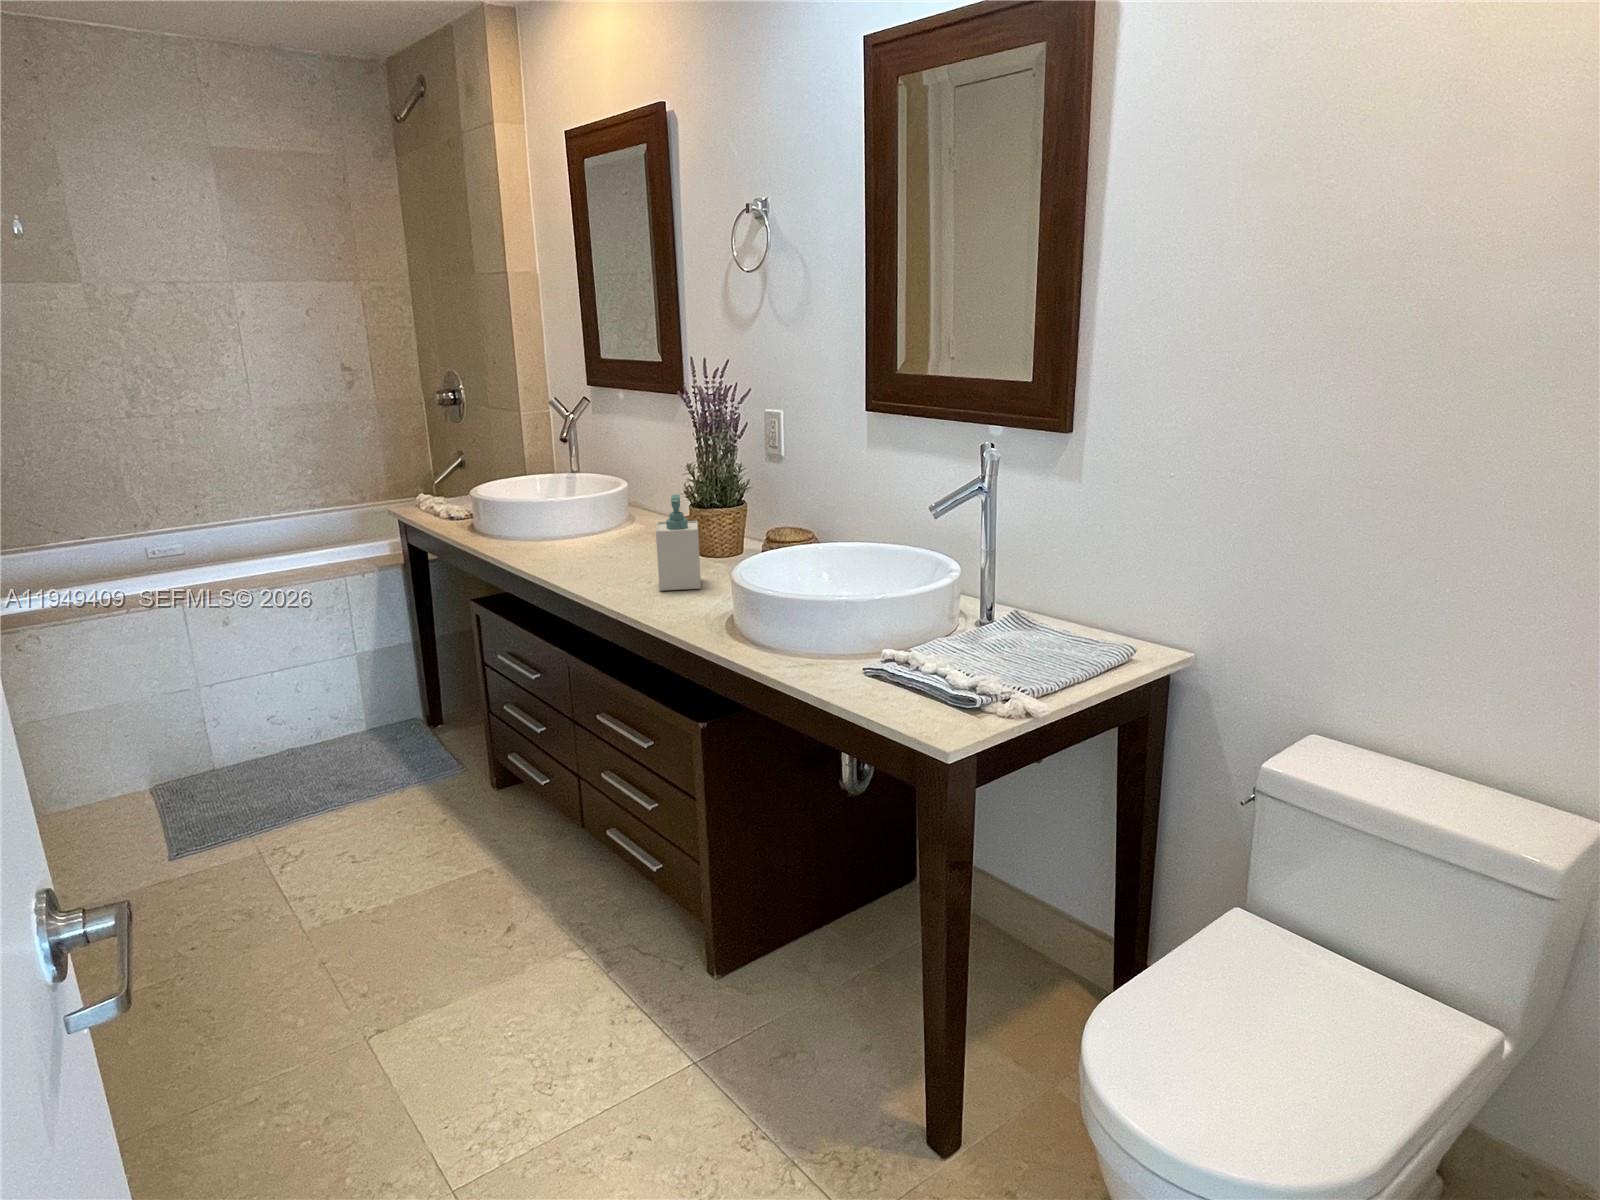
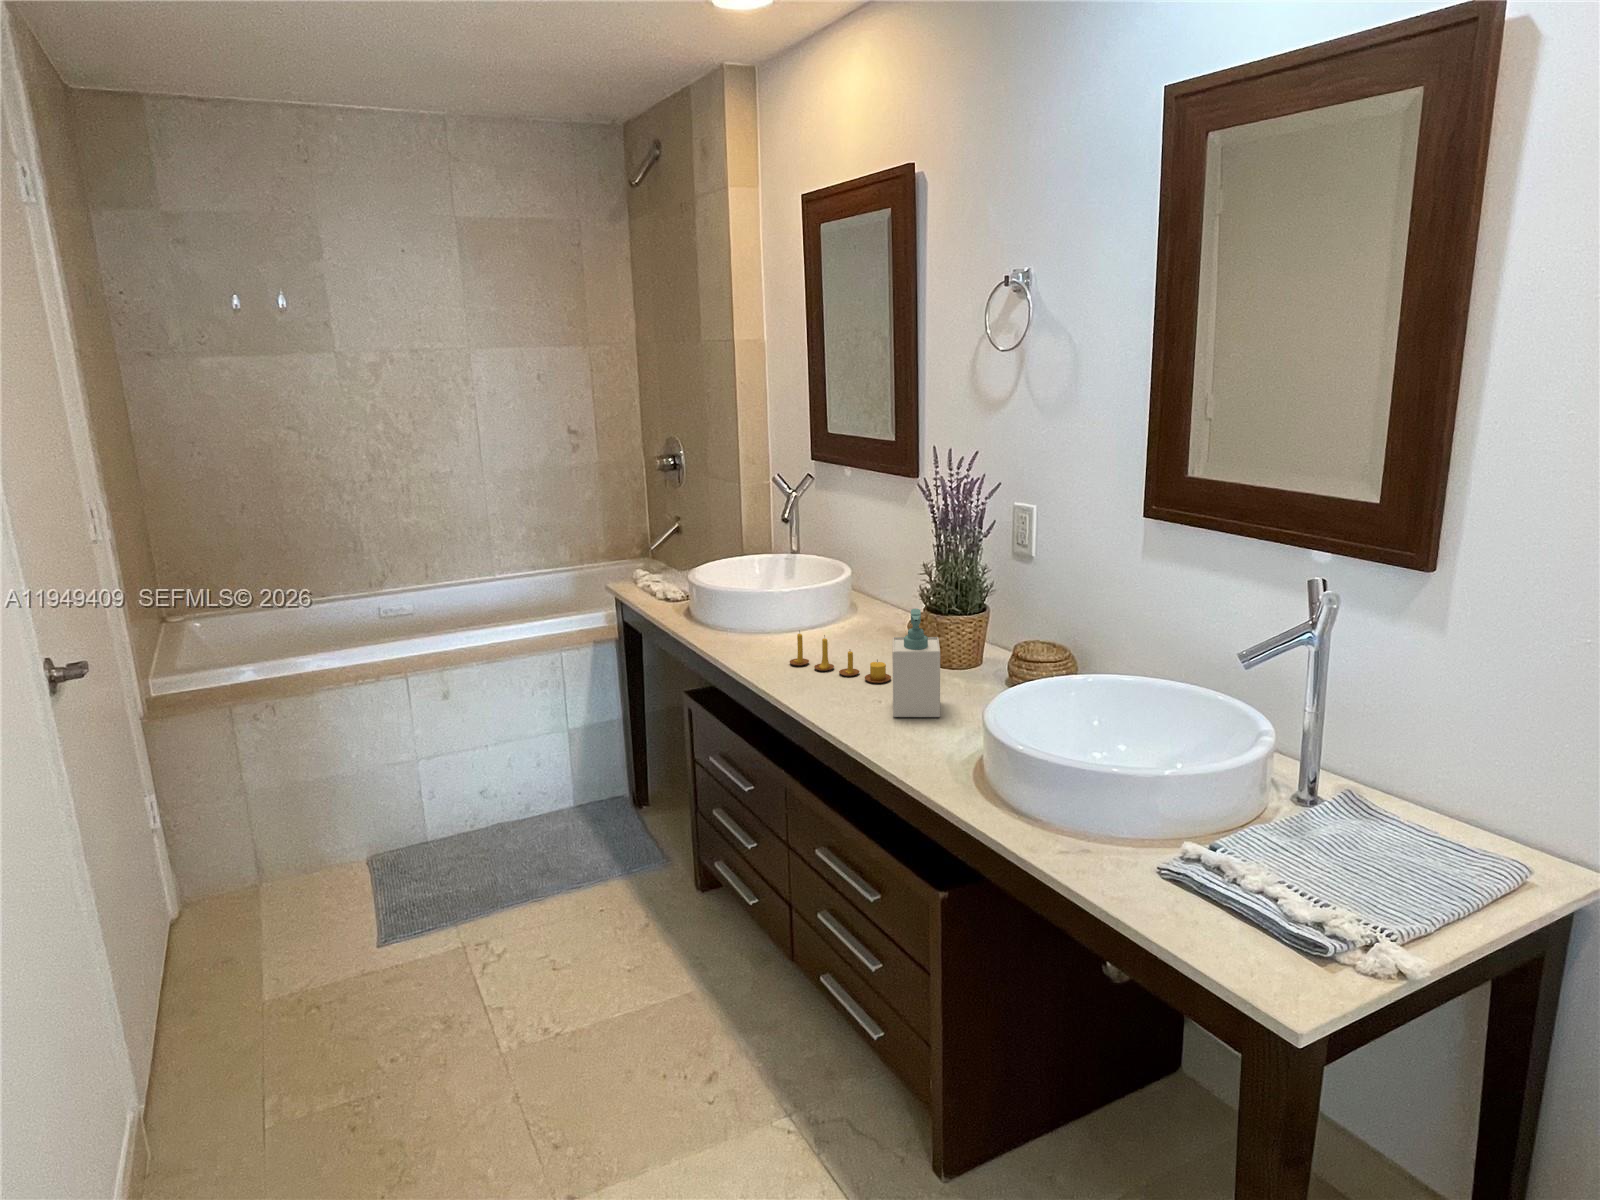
candle: none [568,528,660,569] -> present [790,633,891,683]

